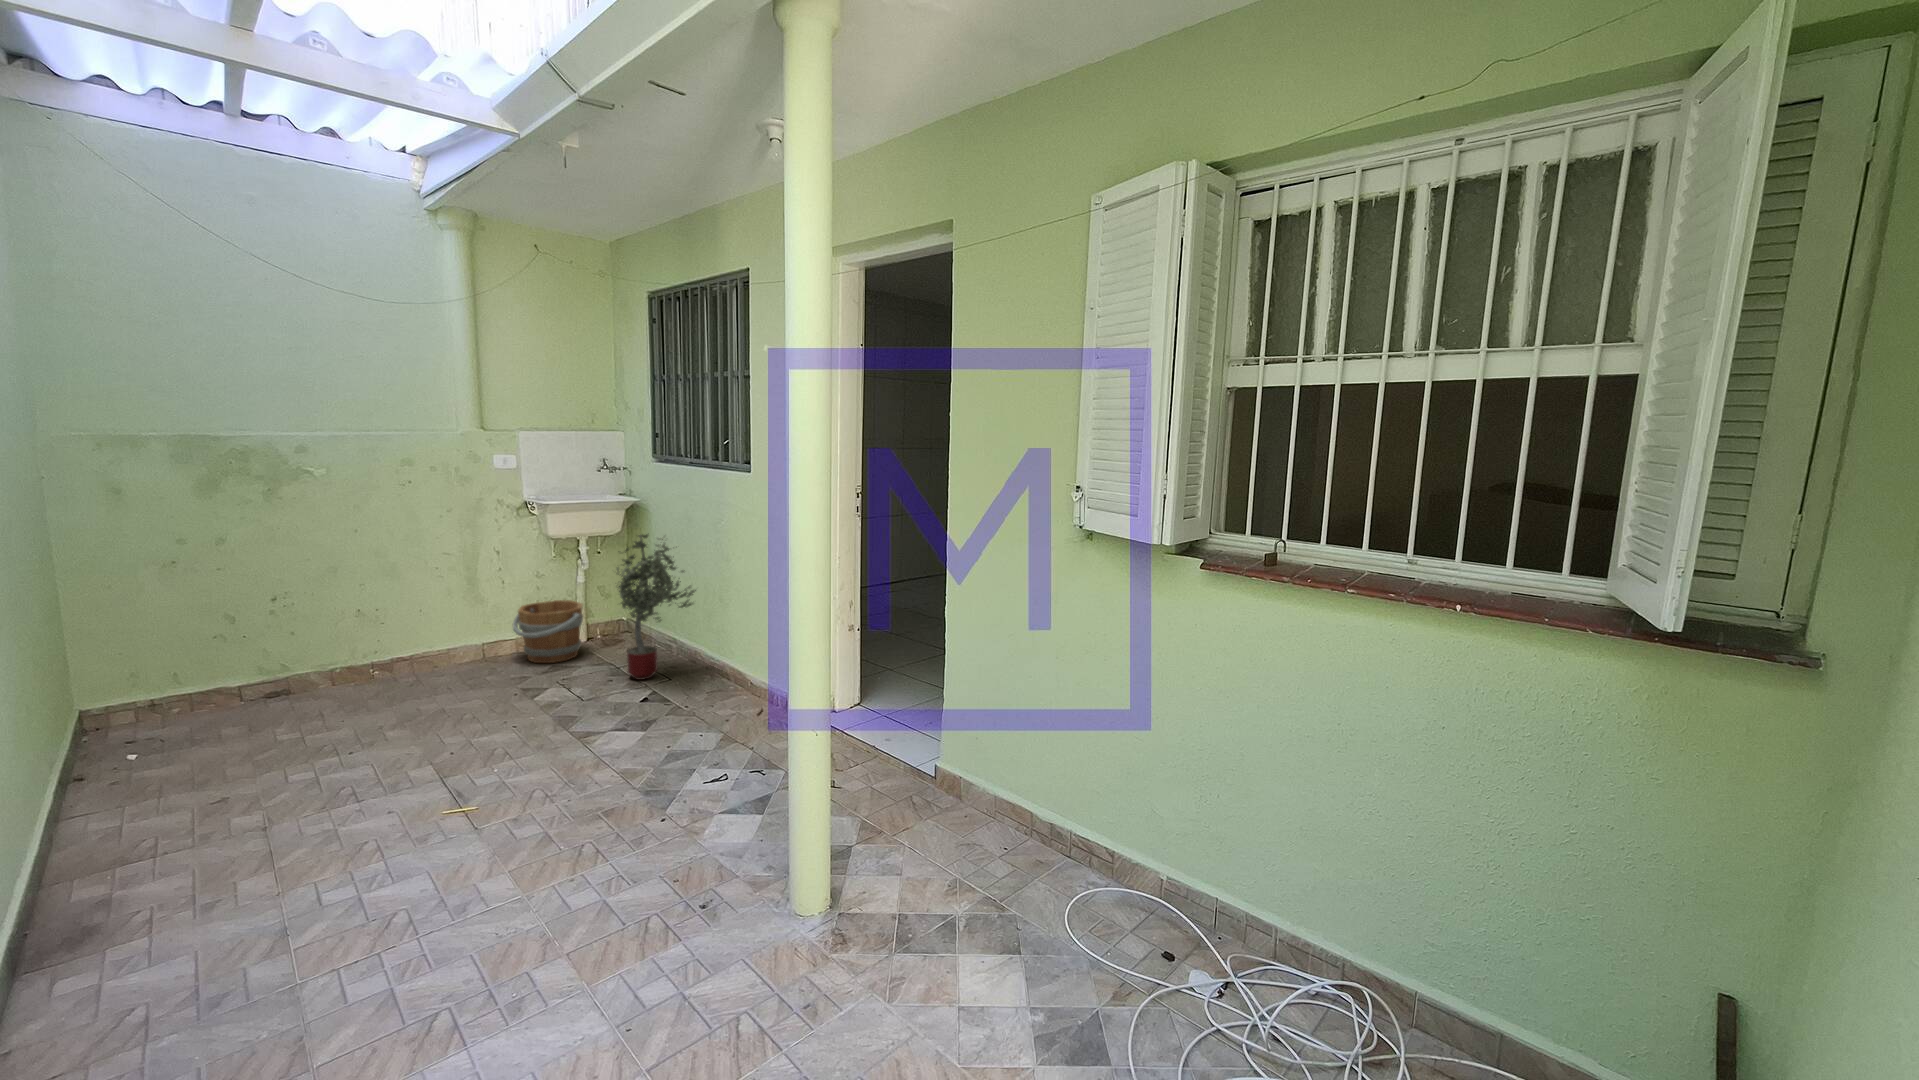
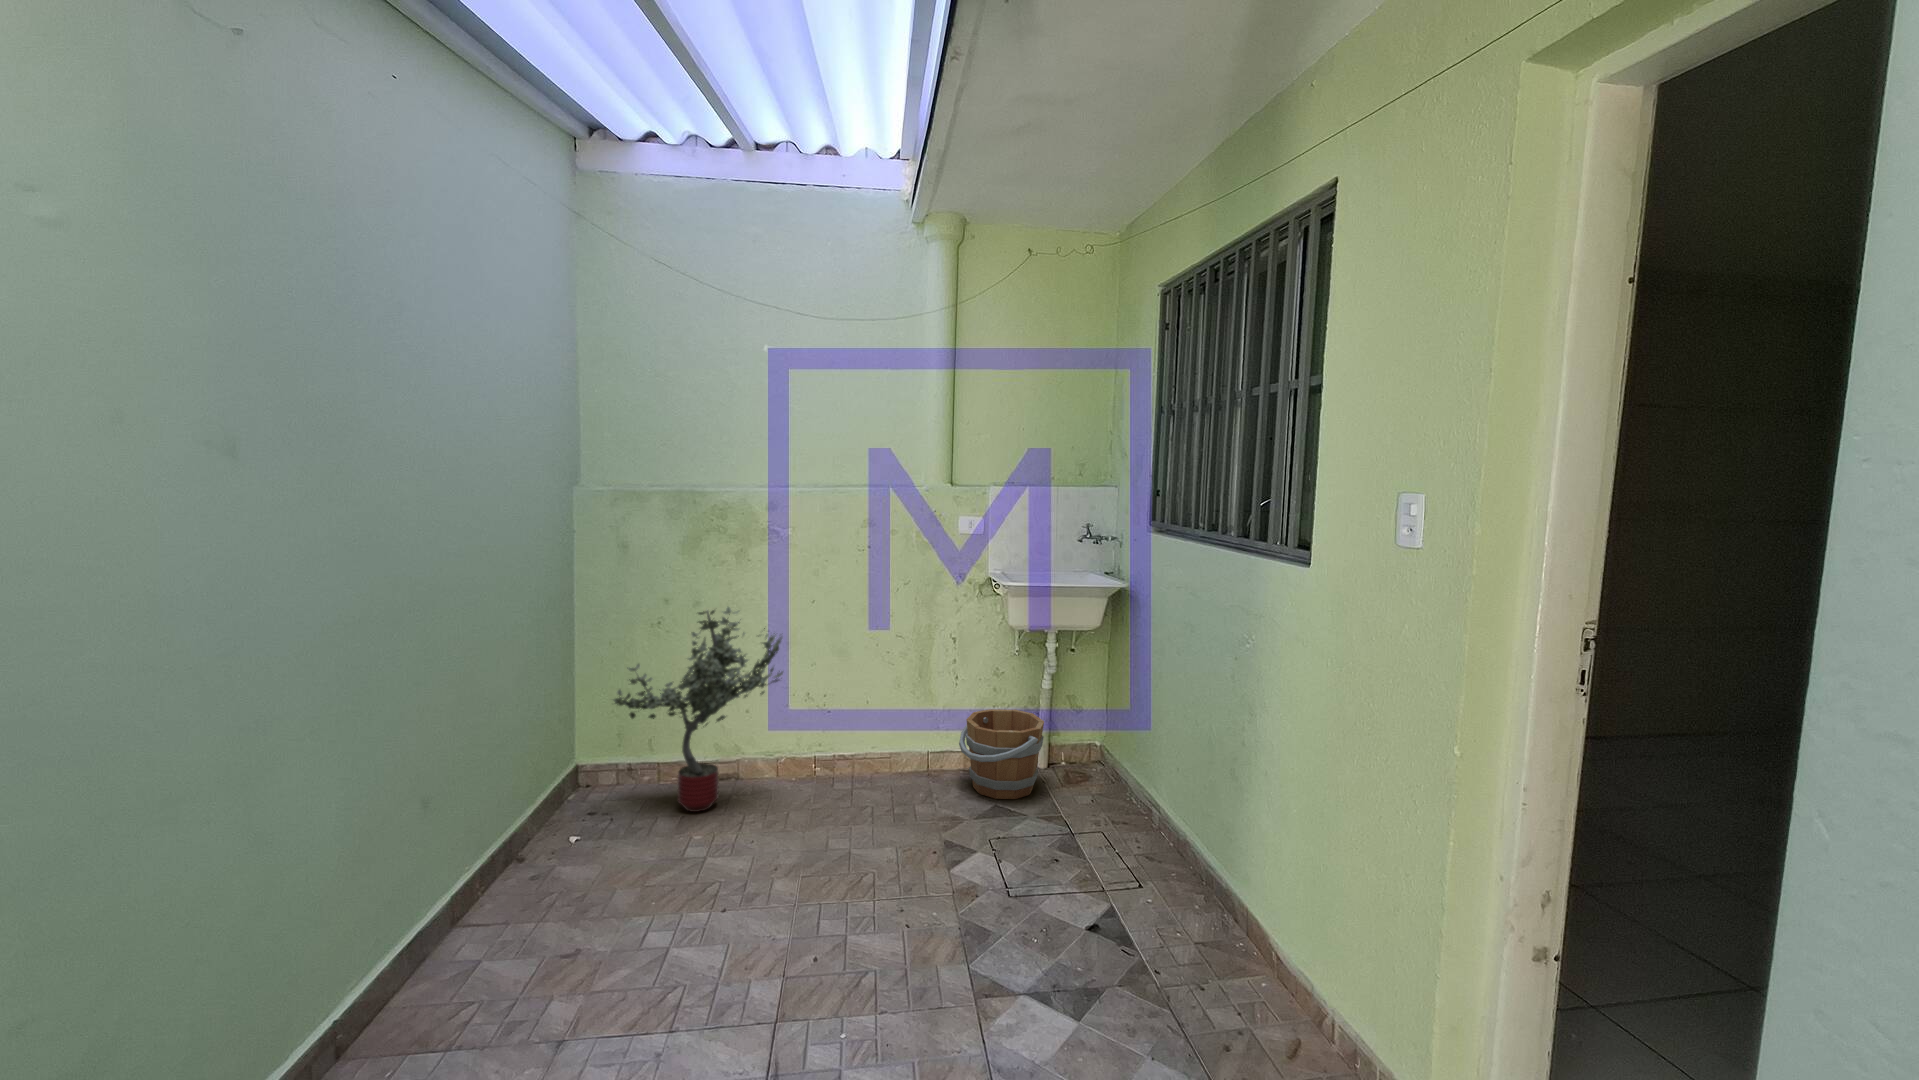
potted tree: present [617,534,696,680] -> present [613,607,783,812]

